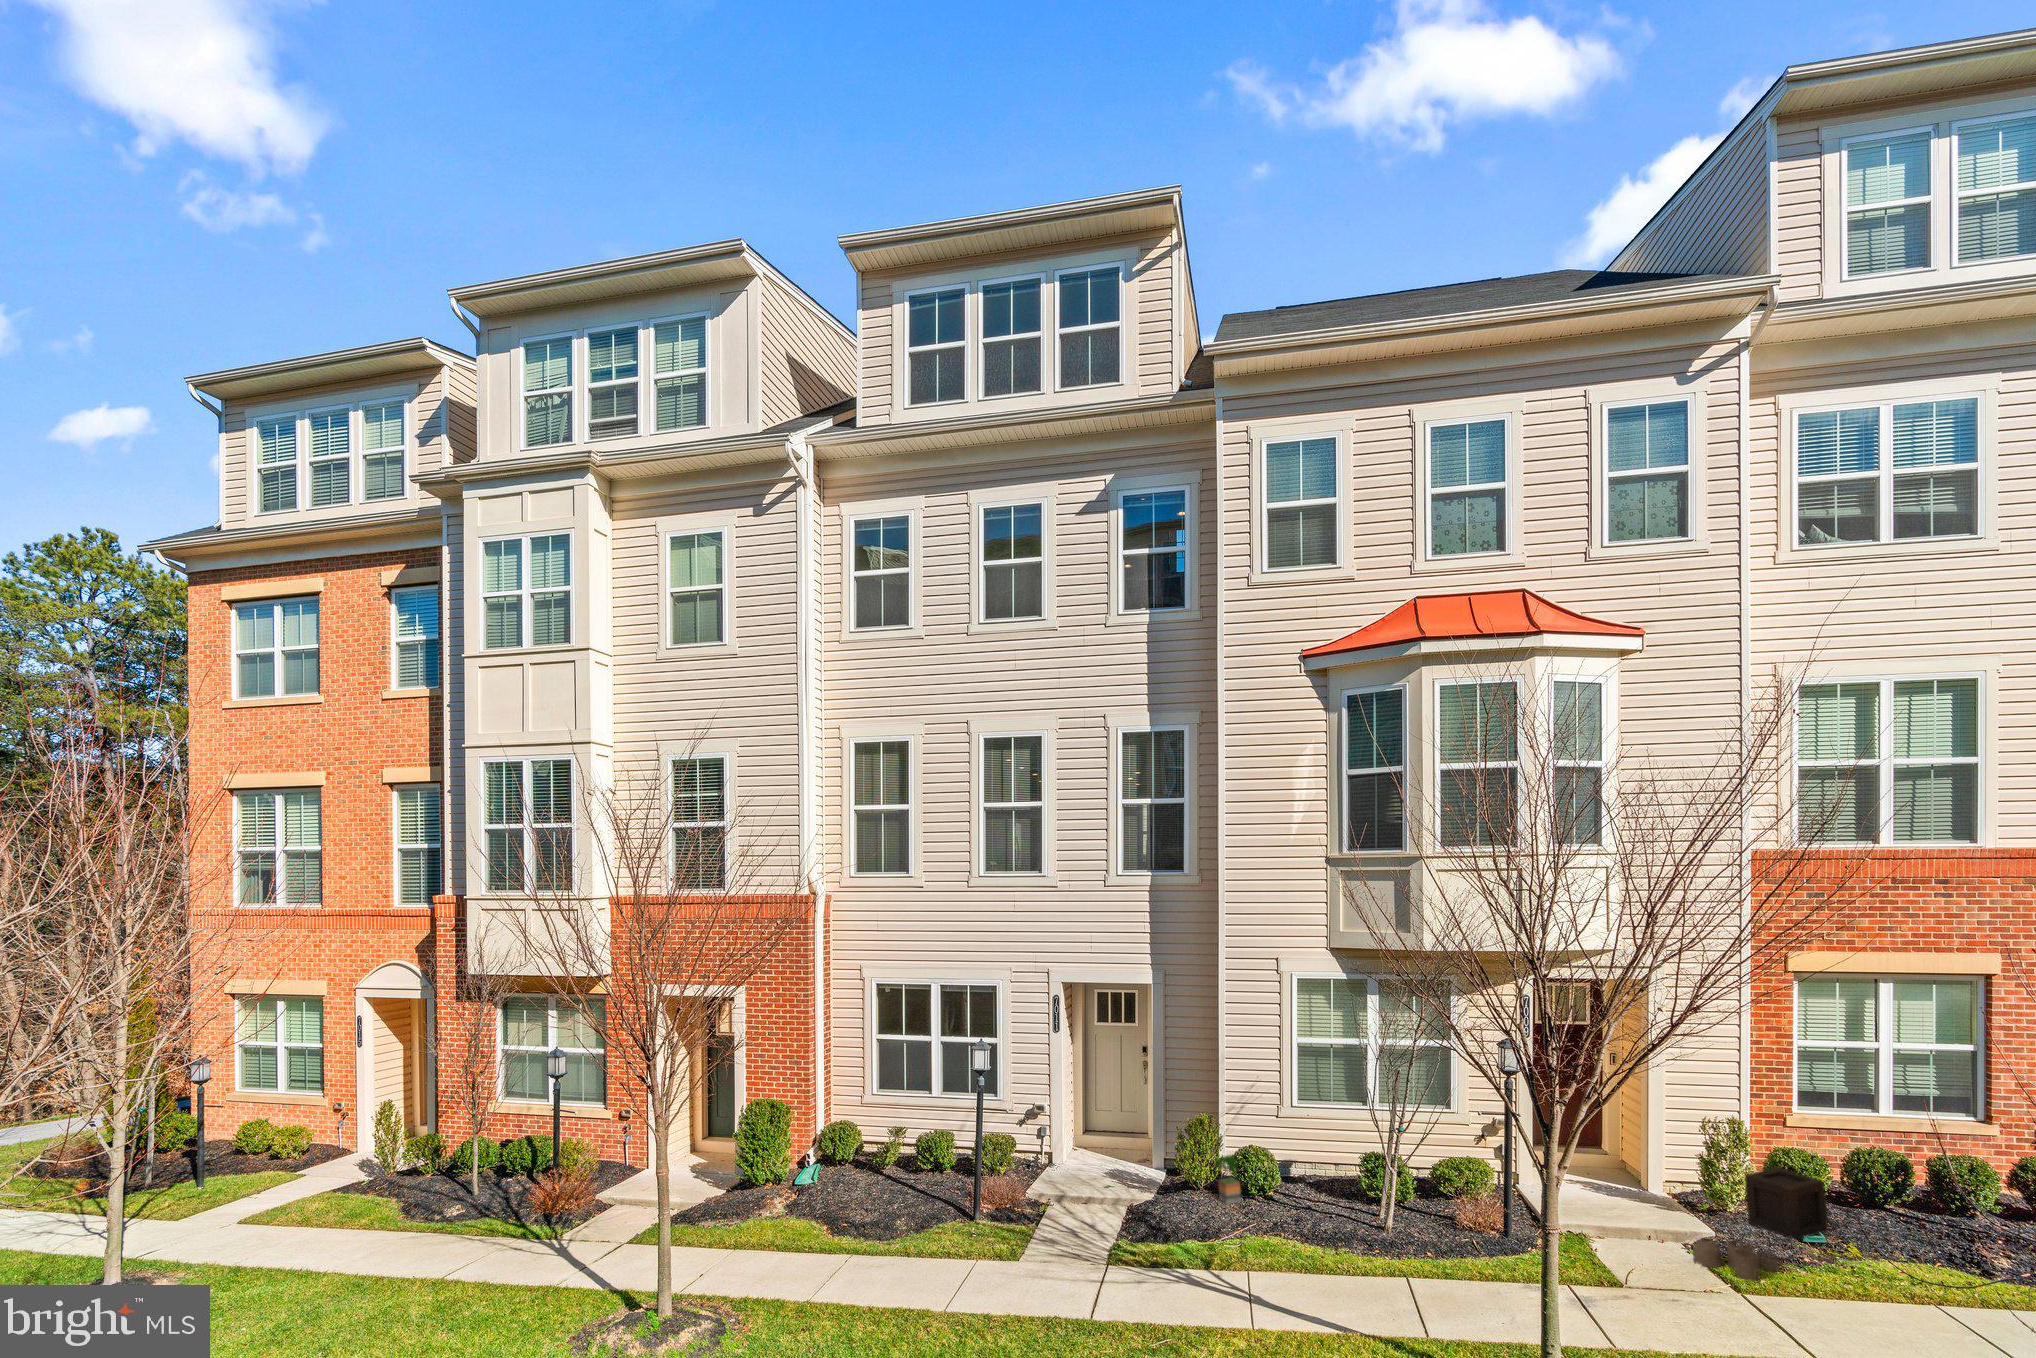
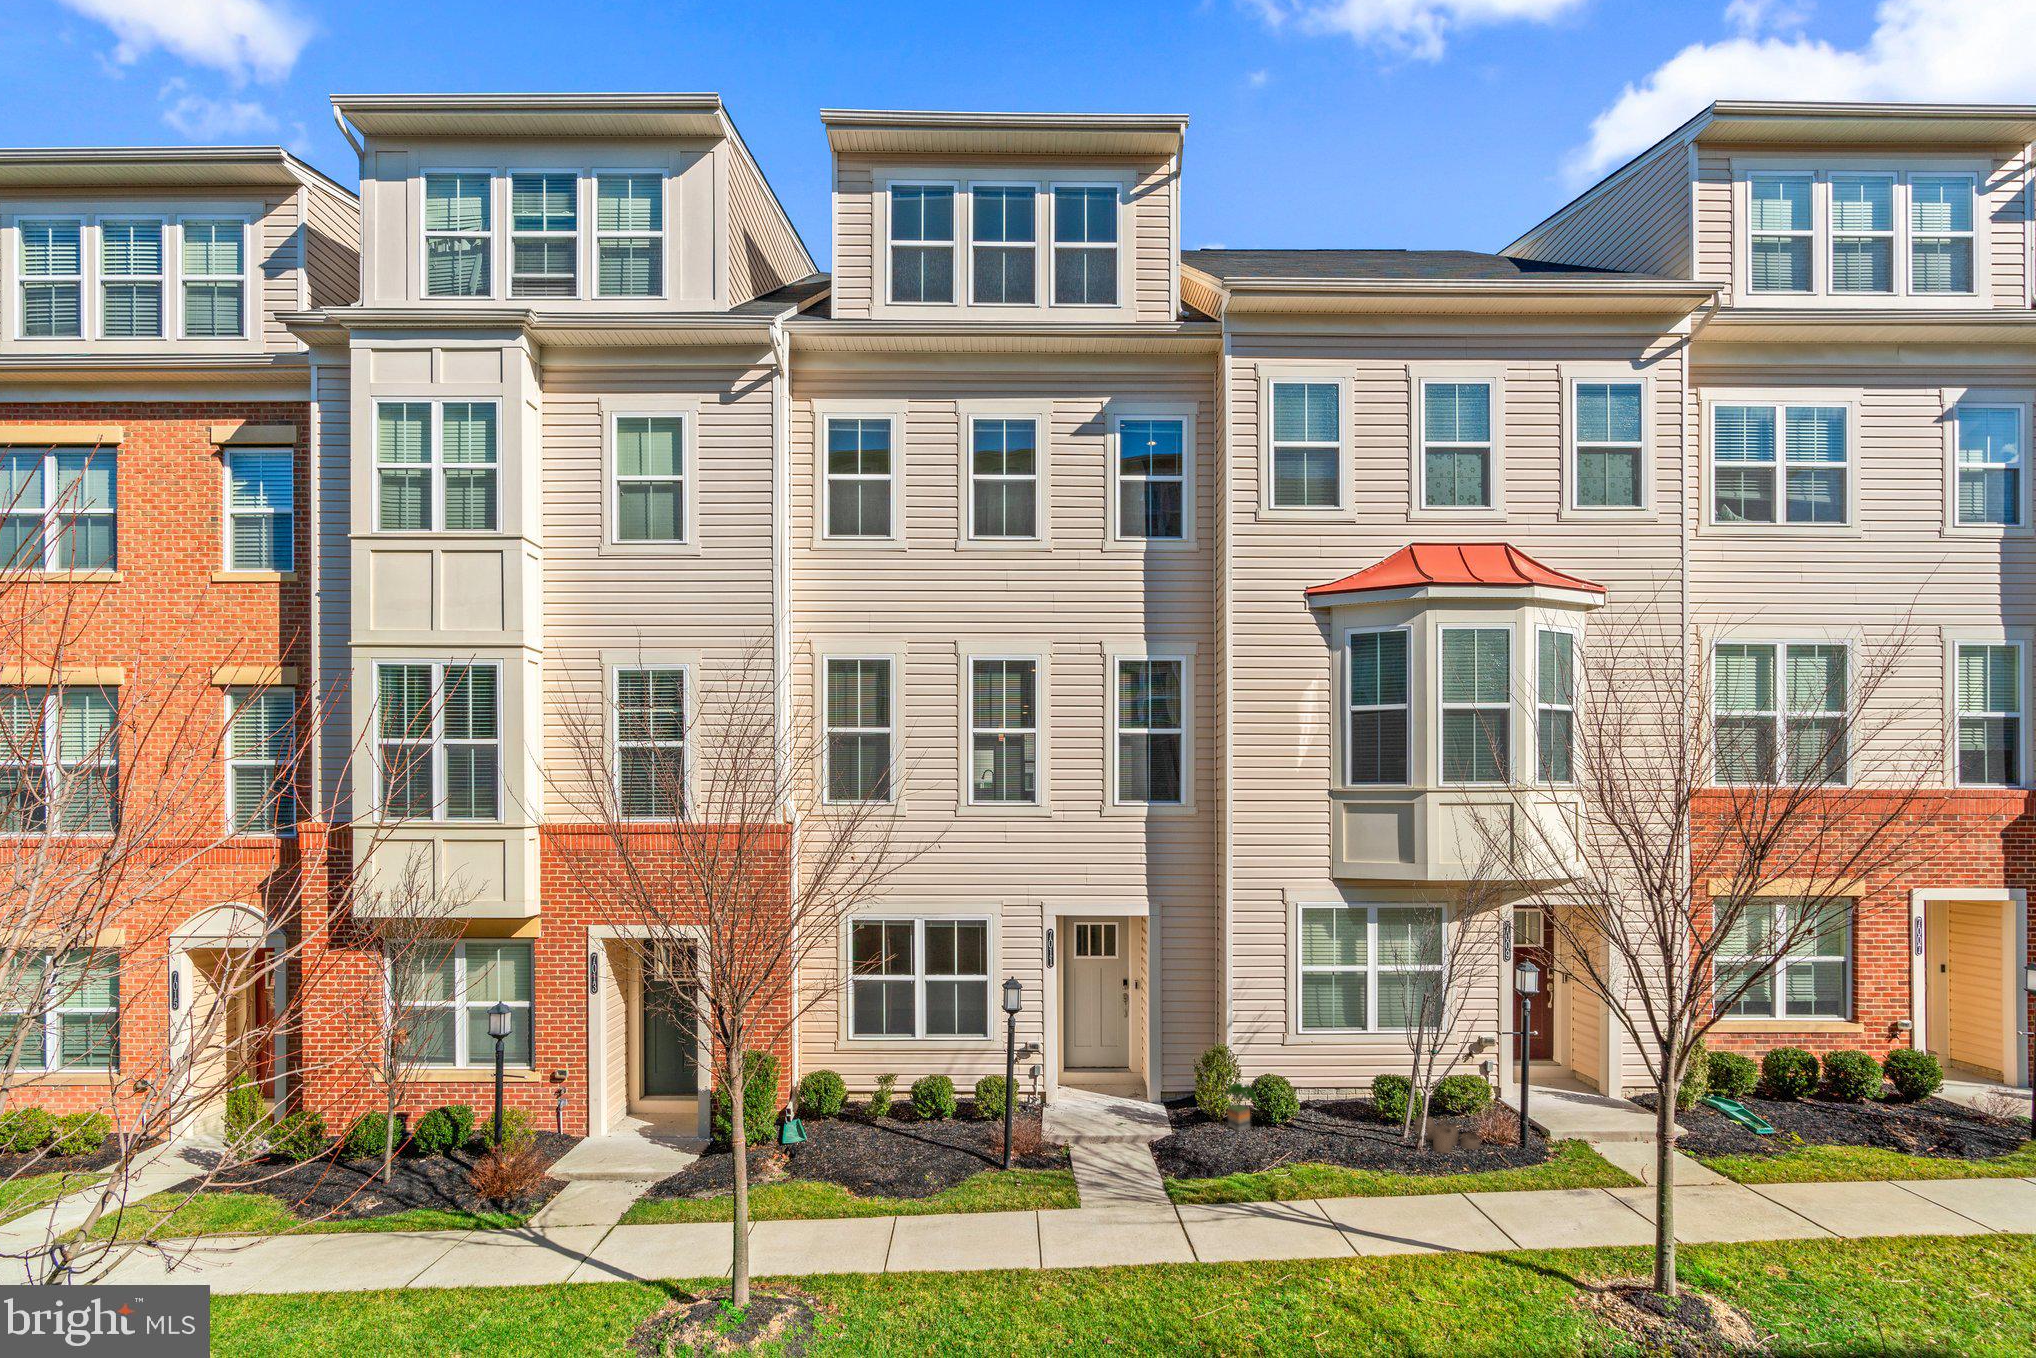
wooden crate: present [1745,1168,1828,1239] -> none [1695,1067,1761,1132]
woven basket: present [1693,1238,1779,1281] -> present [1414,1116,1480,1153]

